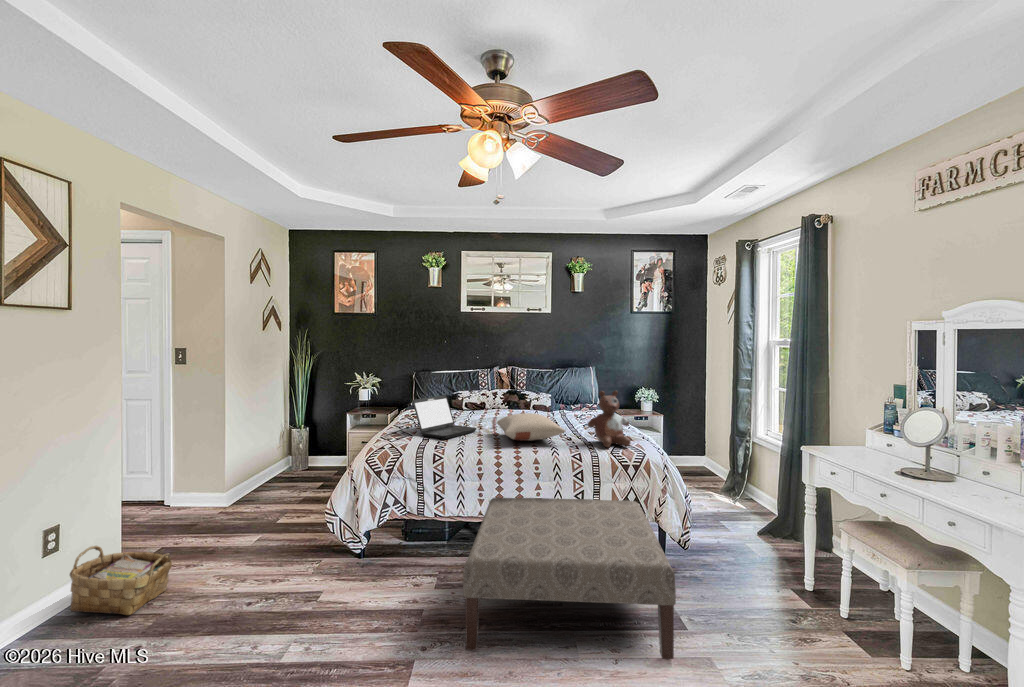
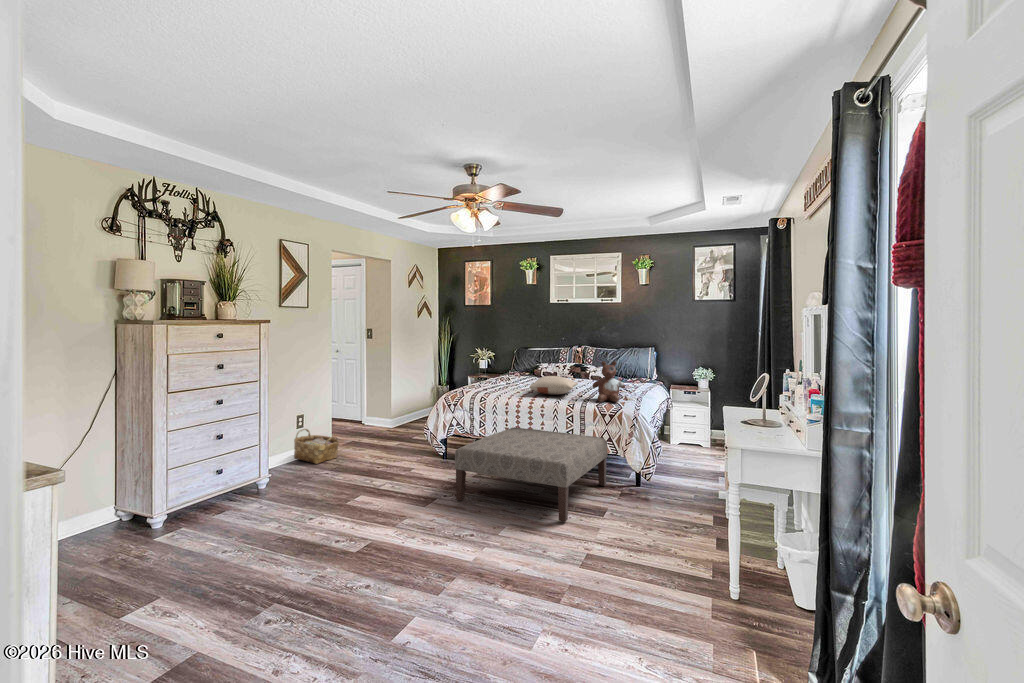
laptop: present [413,395,476,439] -> none [483,362,526,390]

